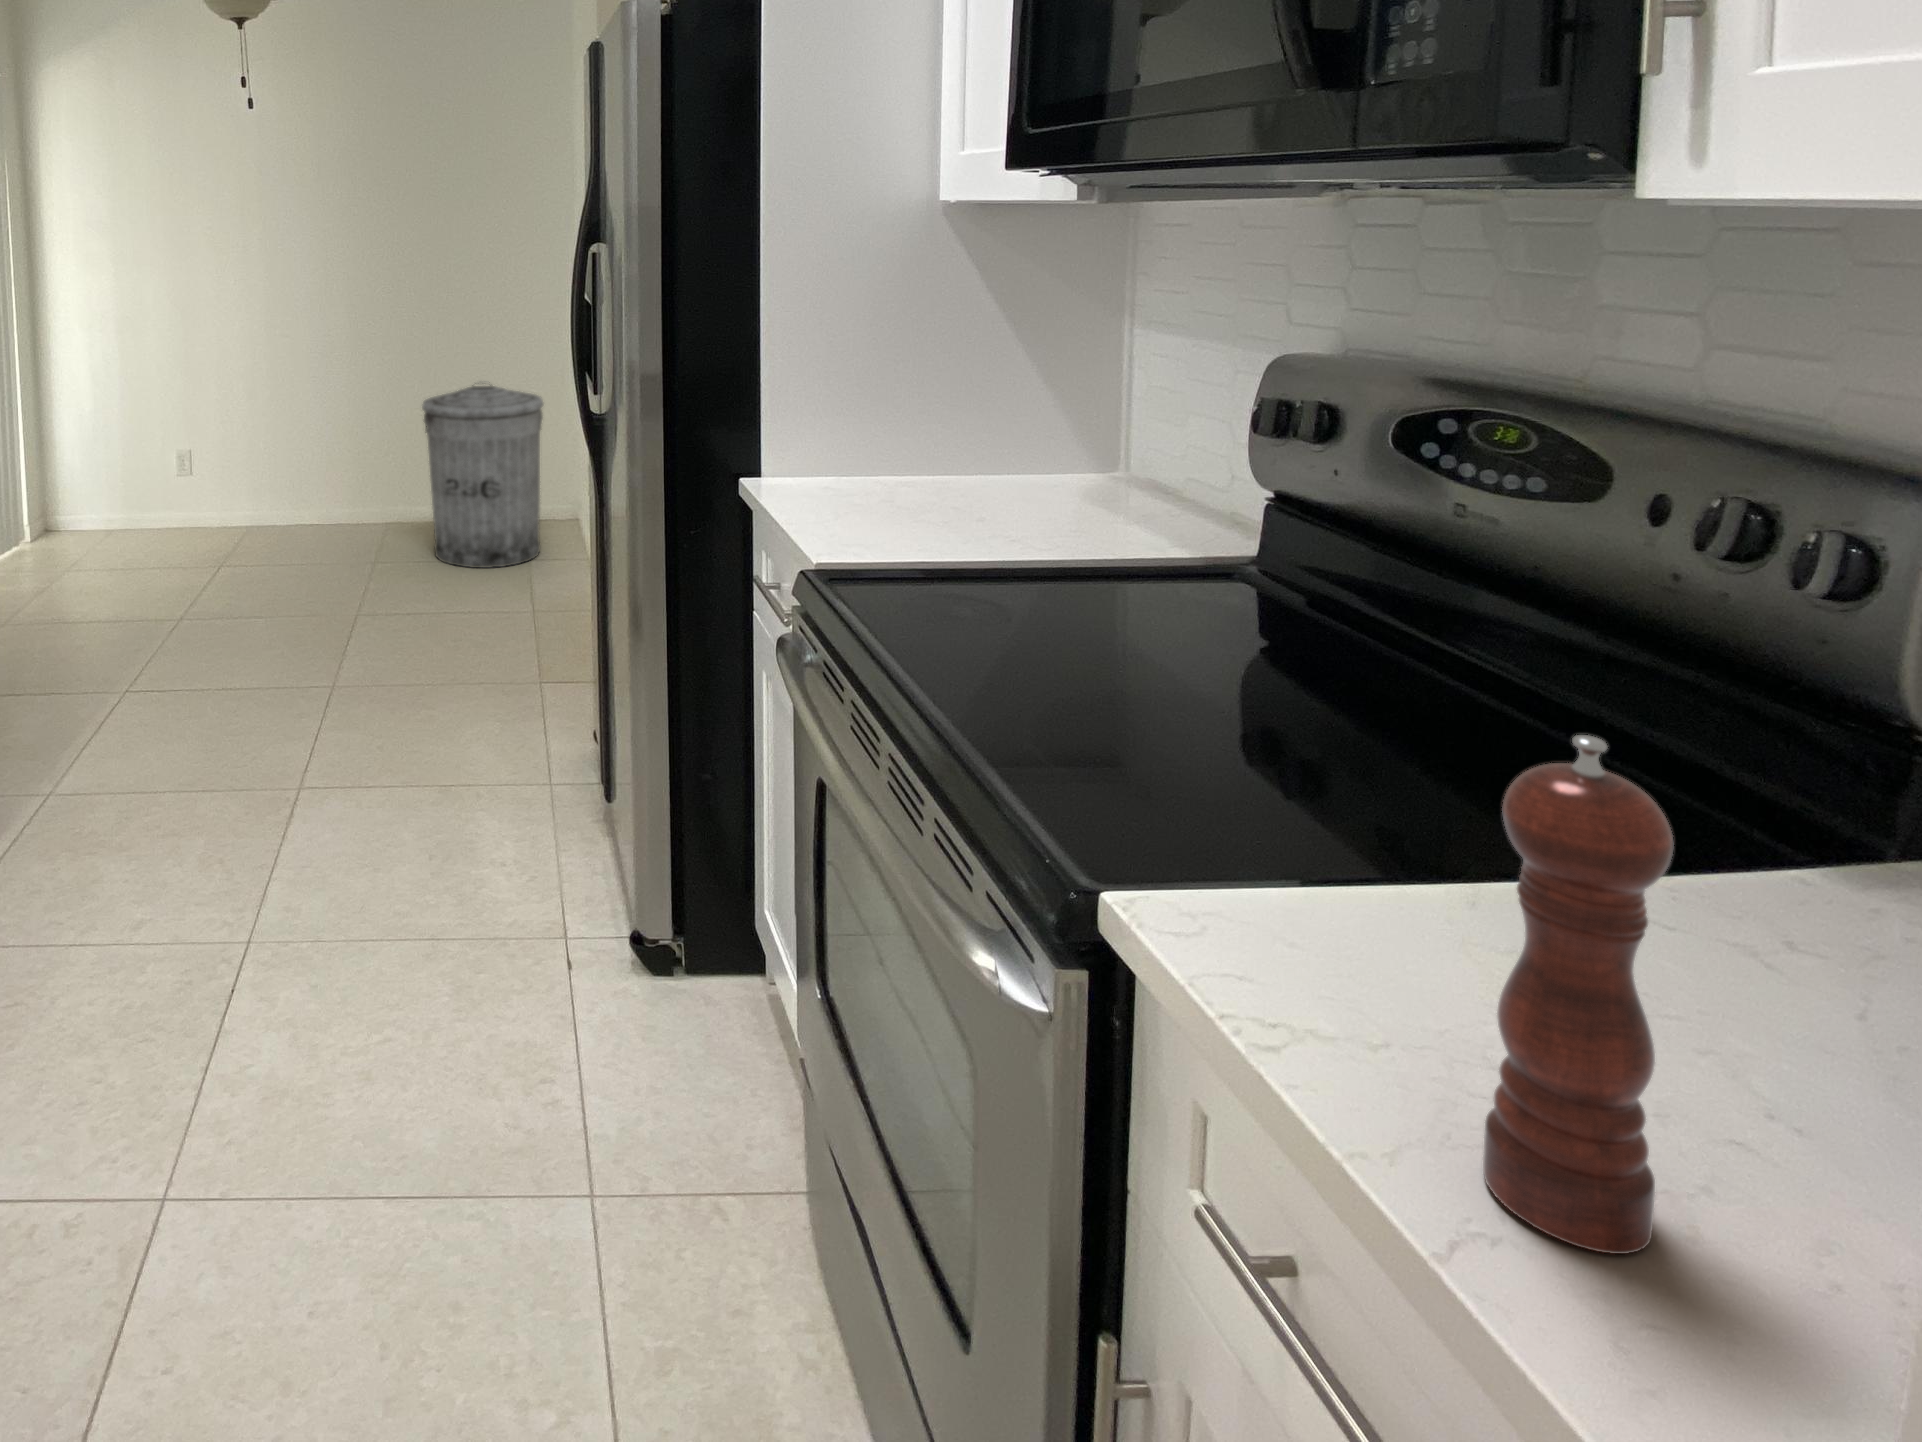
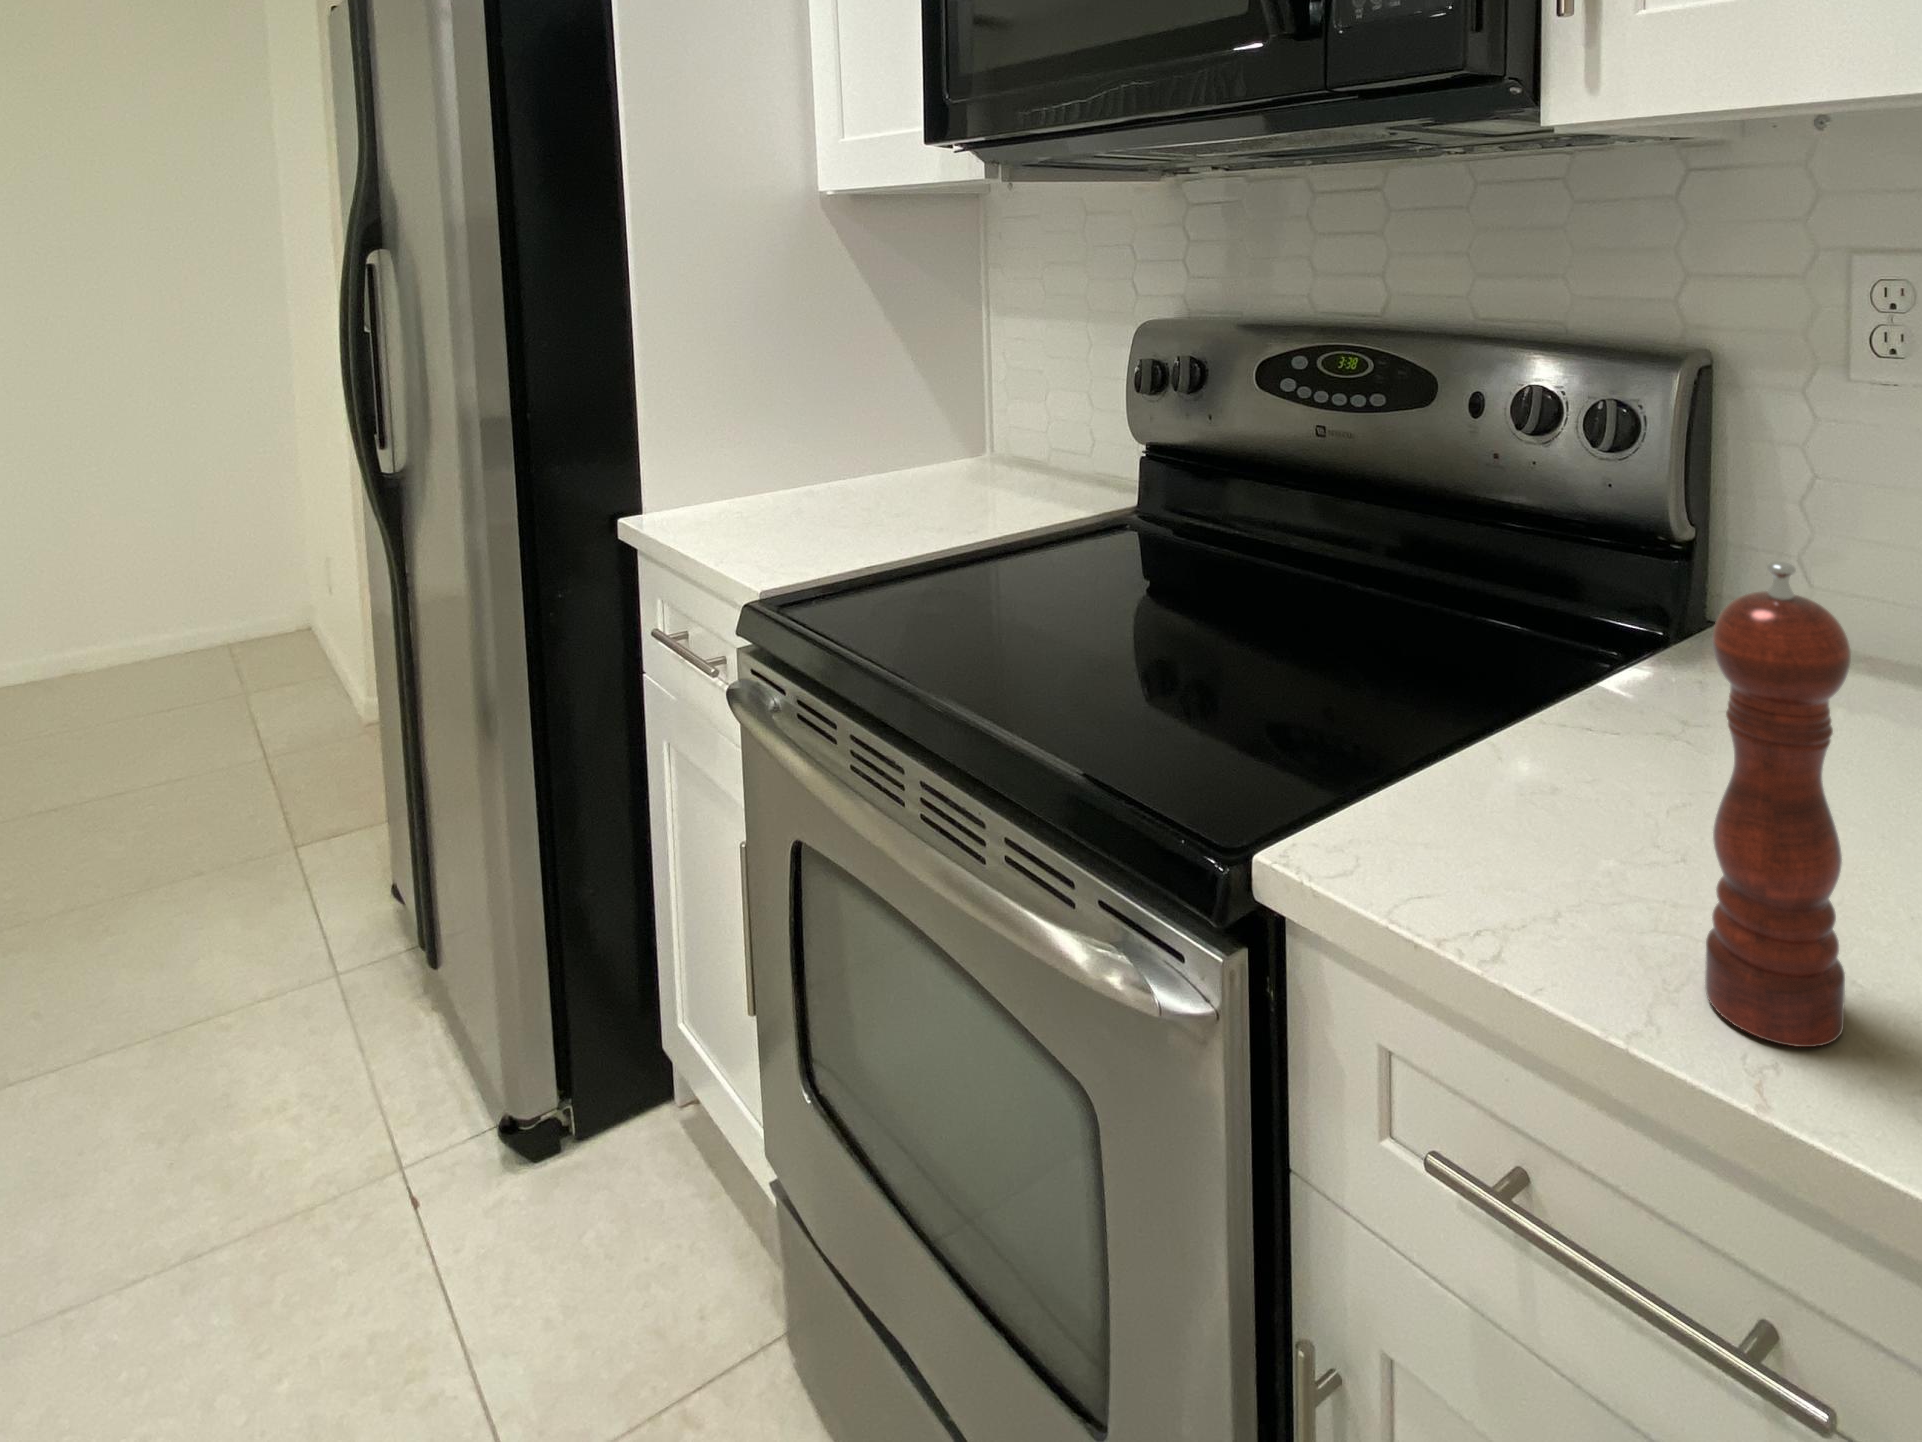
trash can: present [422,383,543,568] -> none [62,456,264,703]

